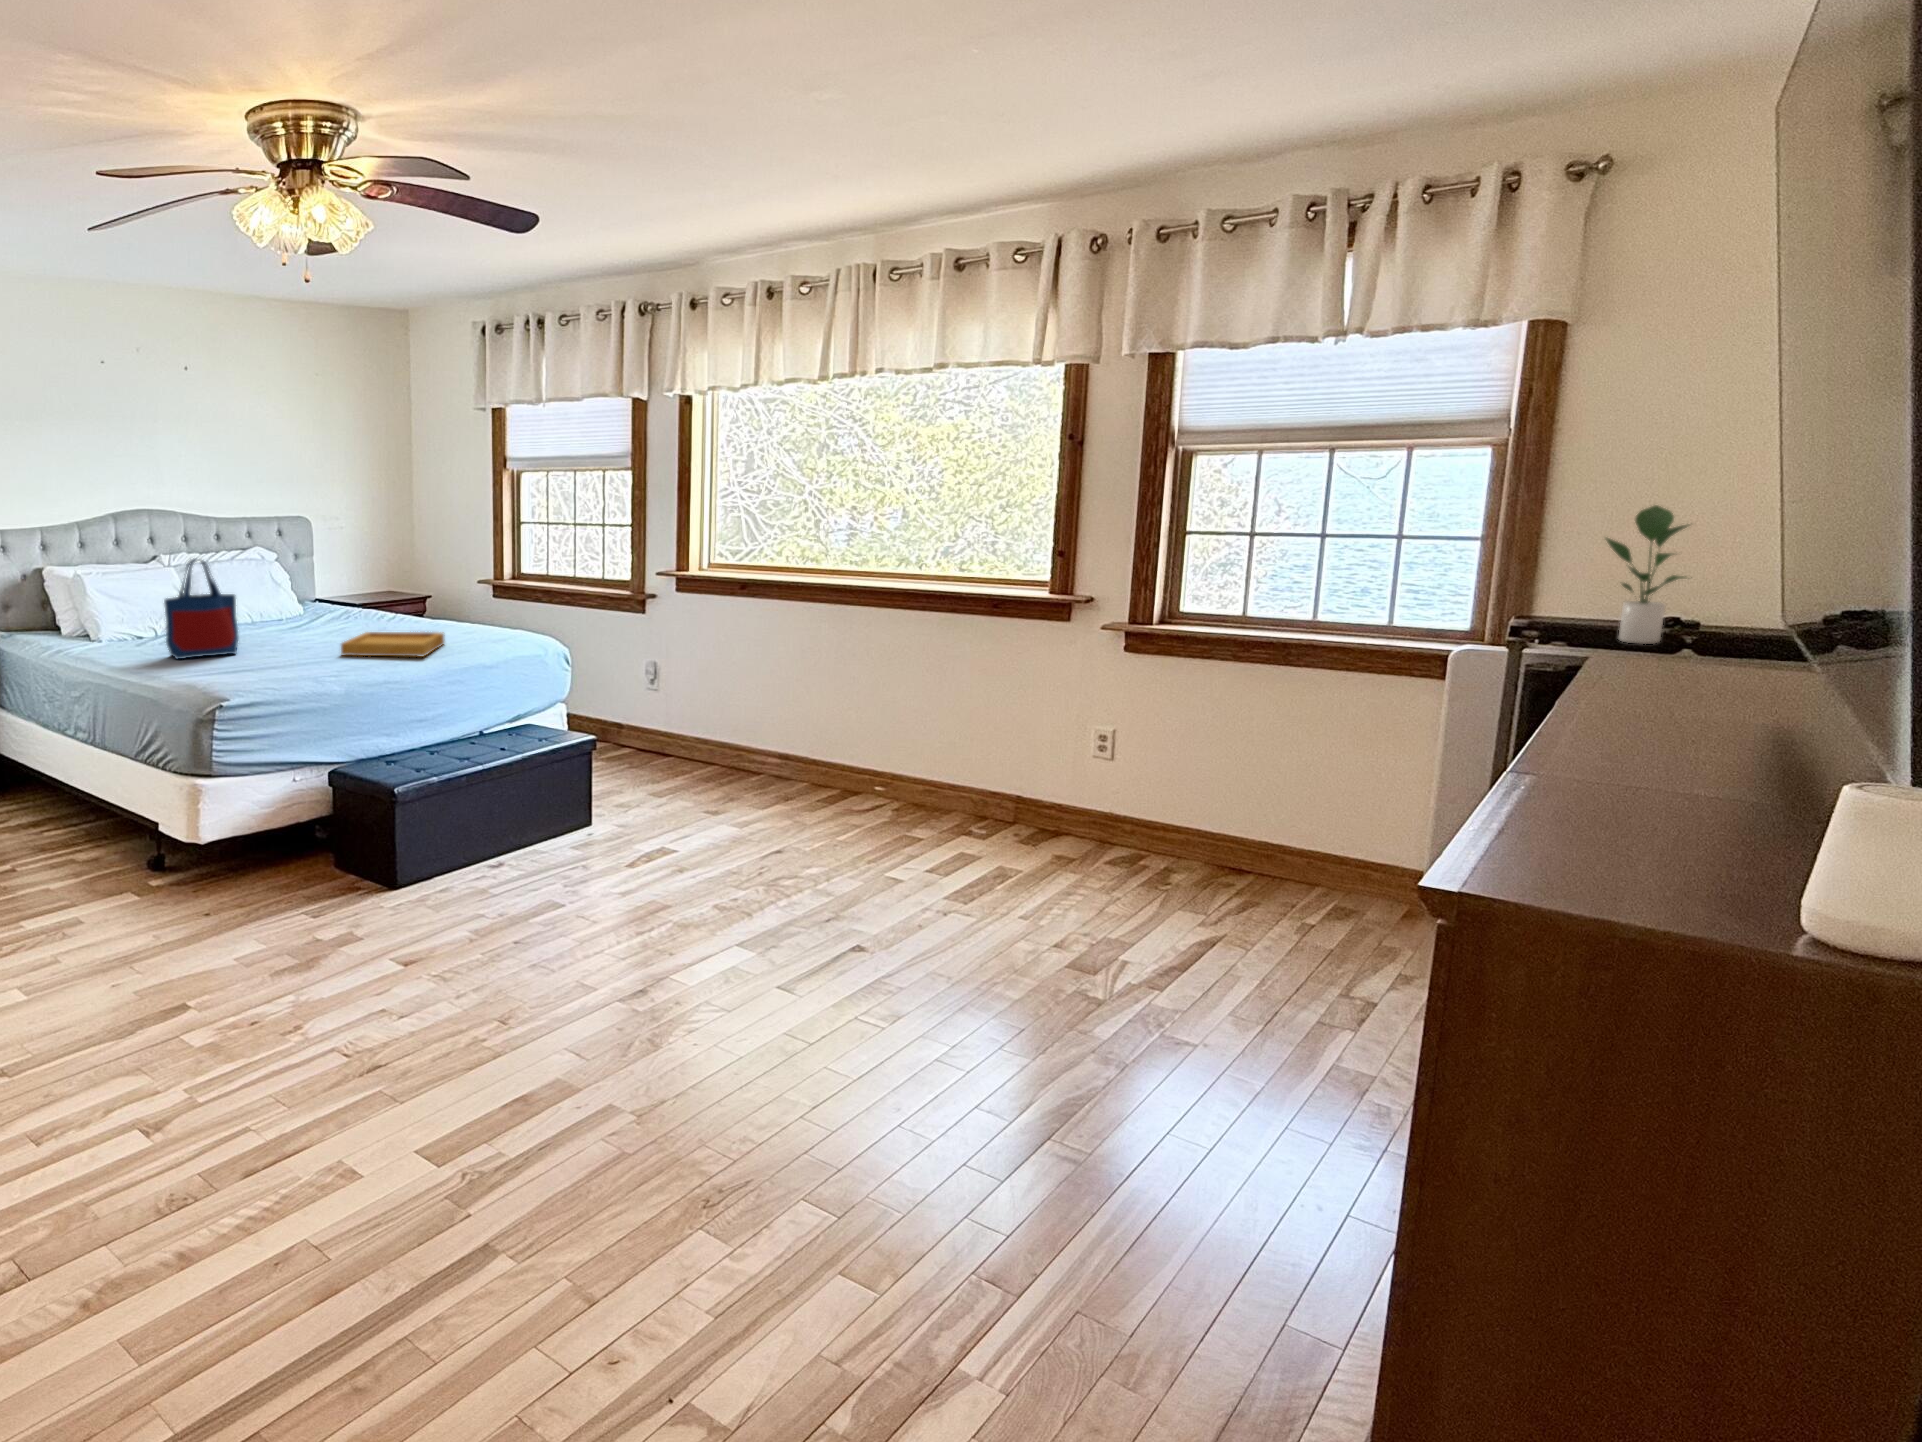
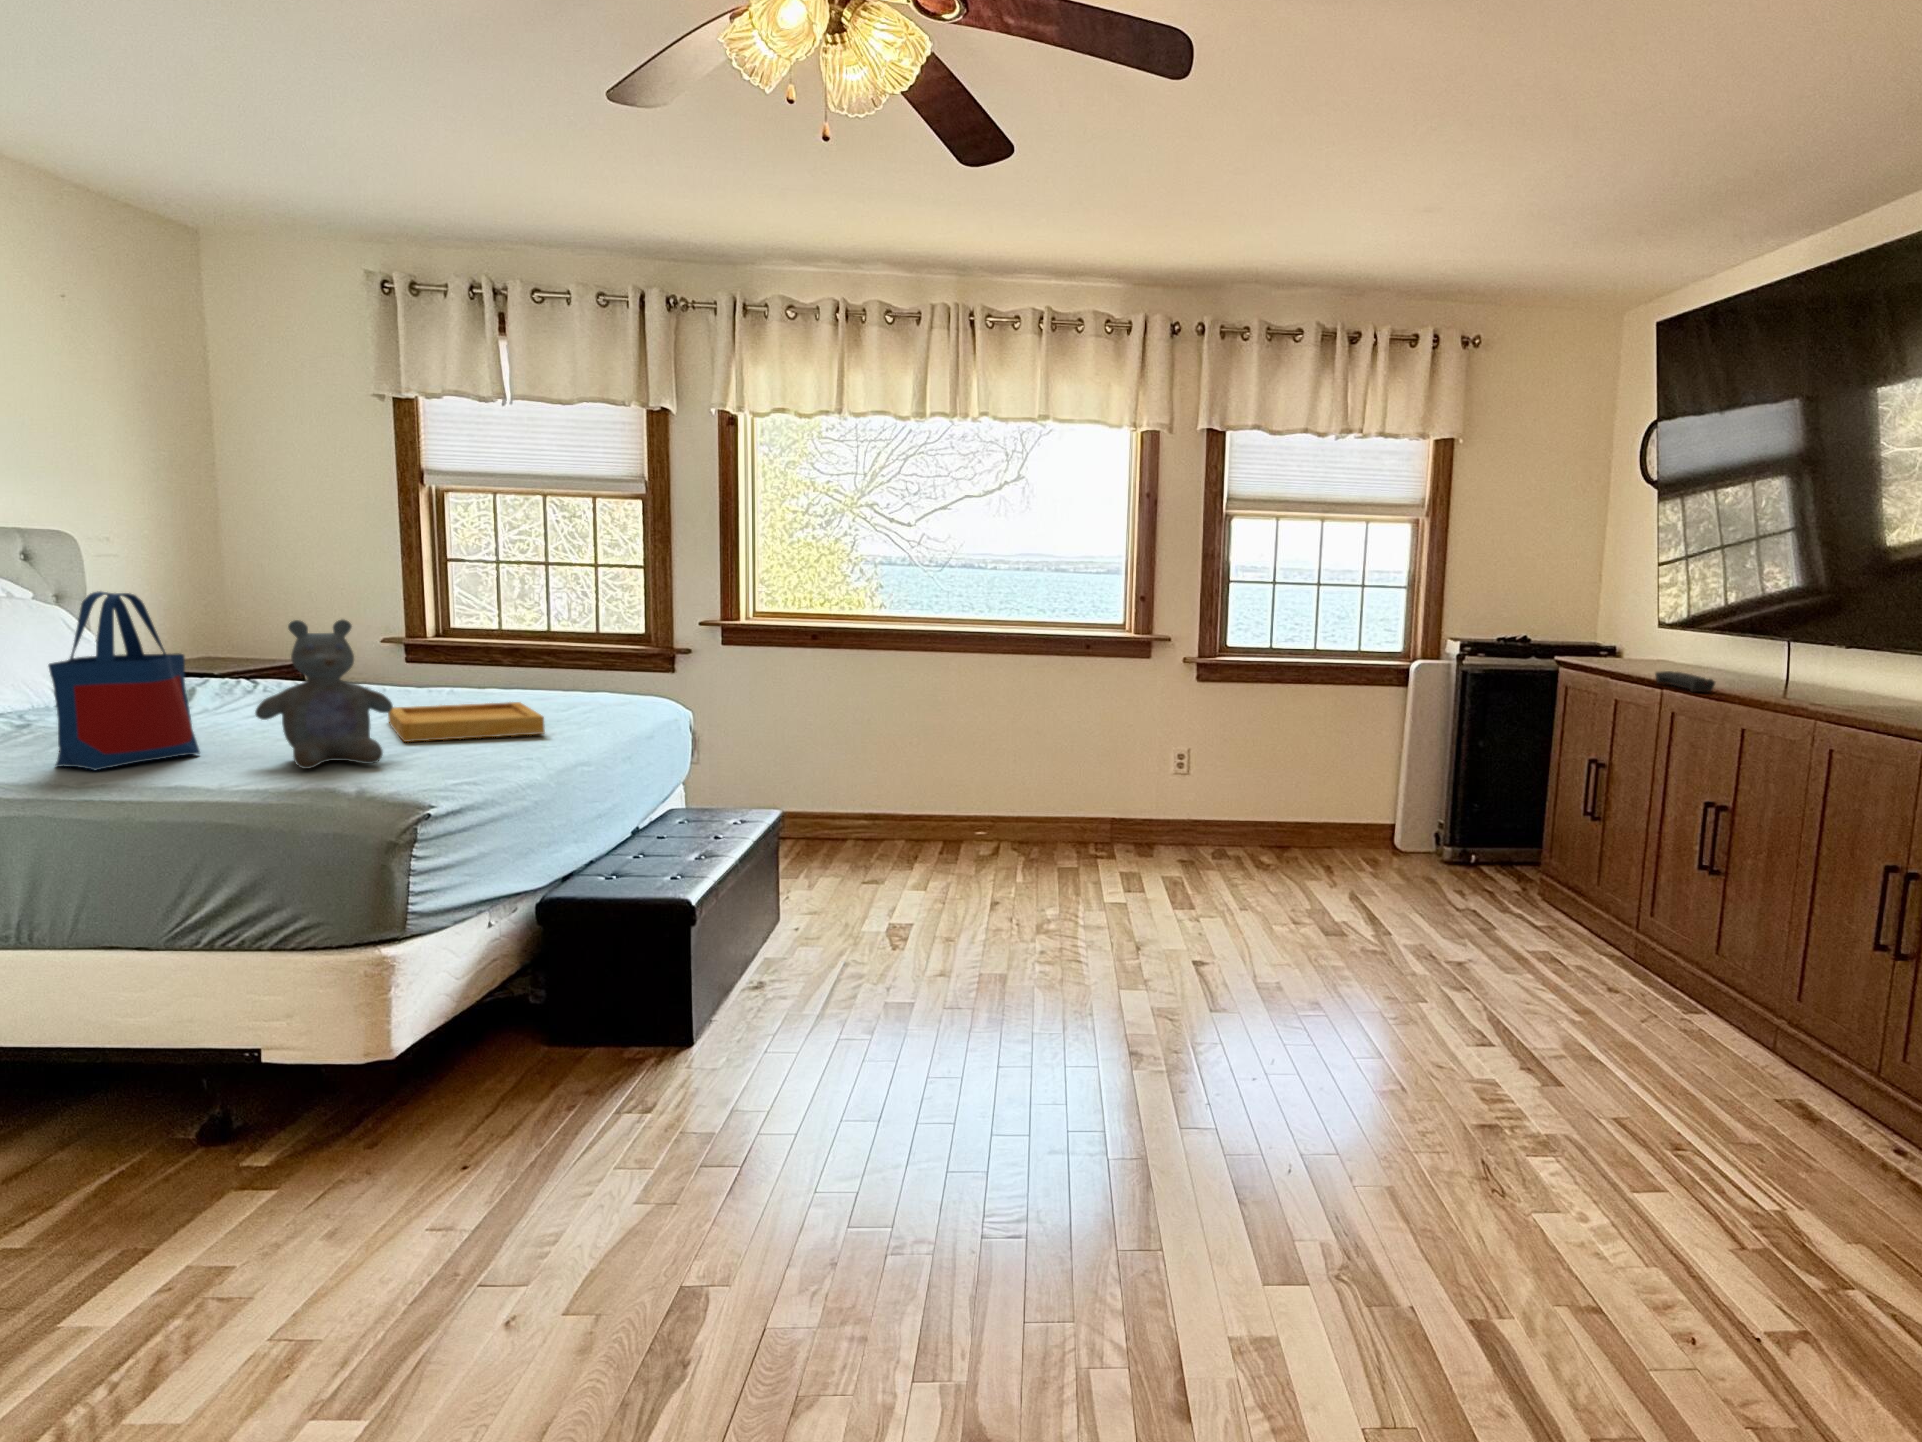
potted plant: present [1606,505,1688,644] -> none [1512,567,1556,656]
stuffed bear: none [247,575,318,668] -> present [255,620,393,769]
remote control: none [1647,681,1705,723] -> present [1655,671,1715,692]

